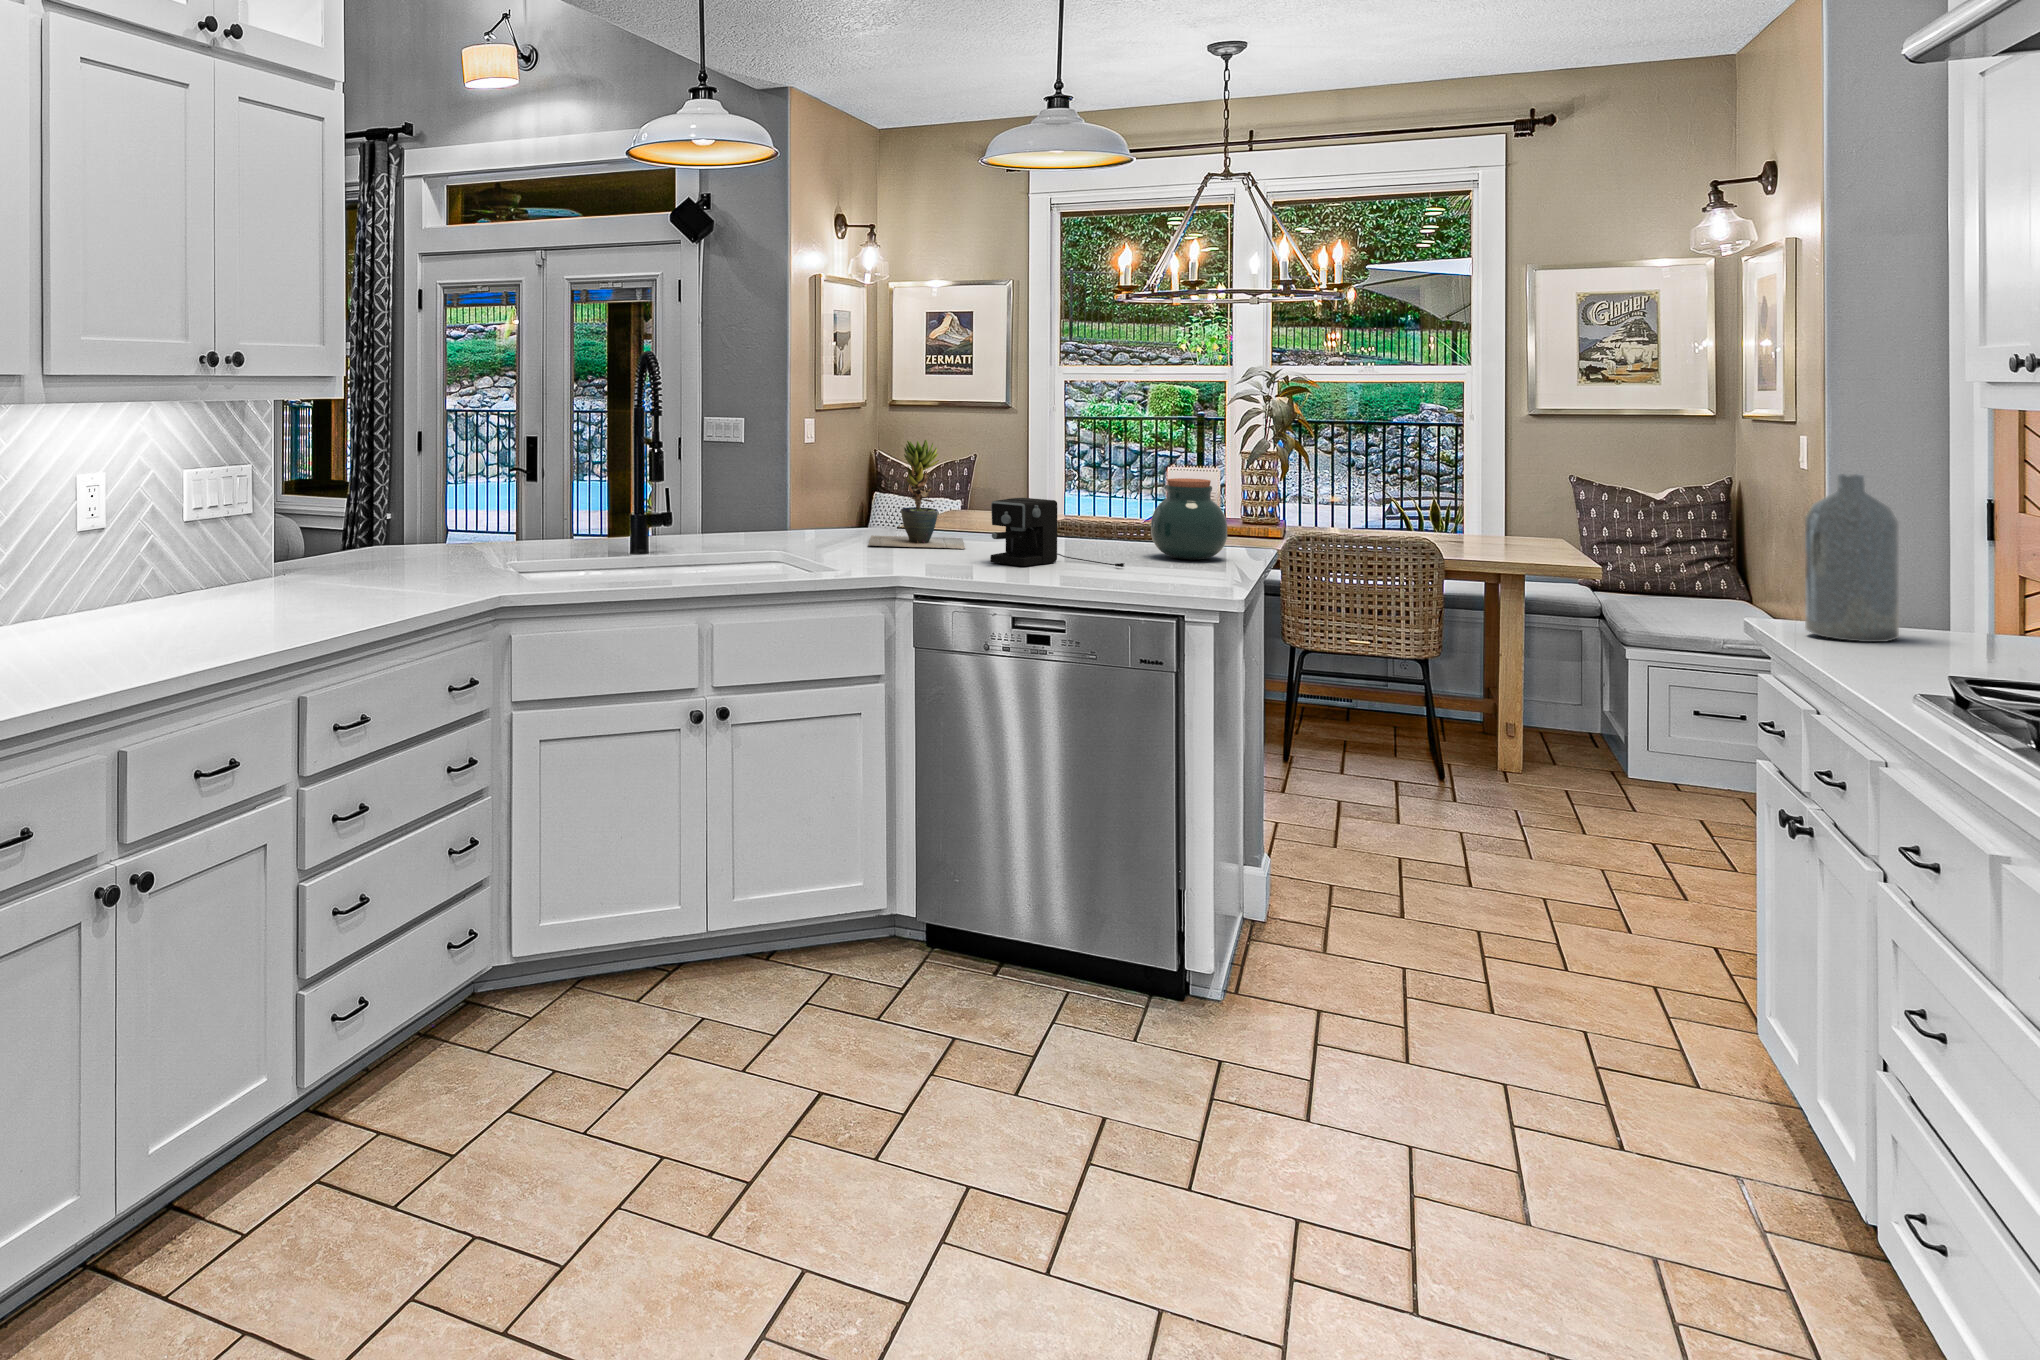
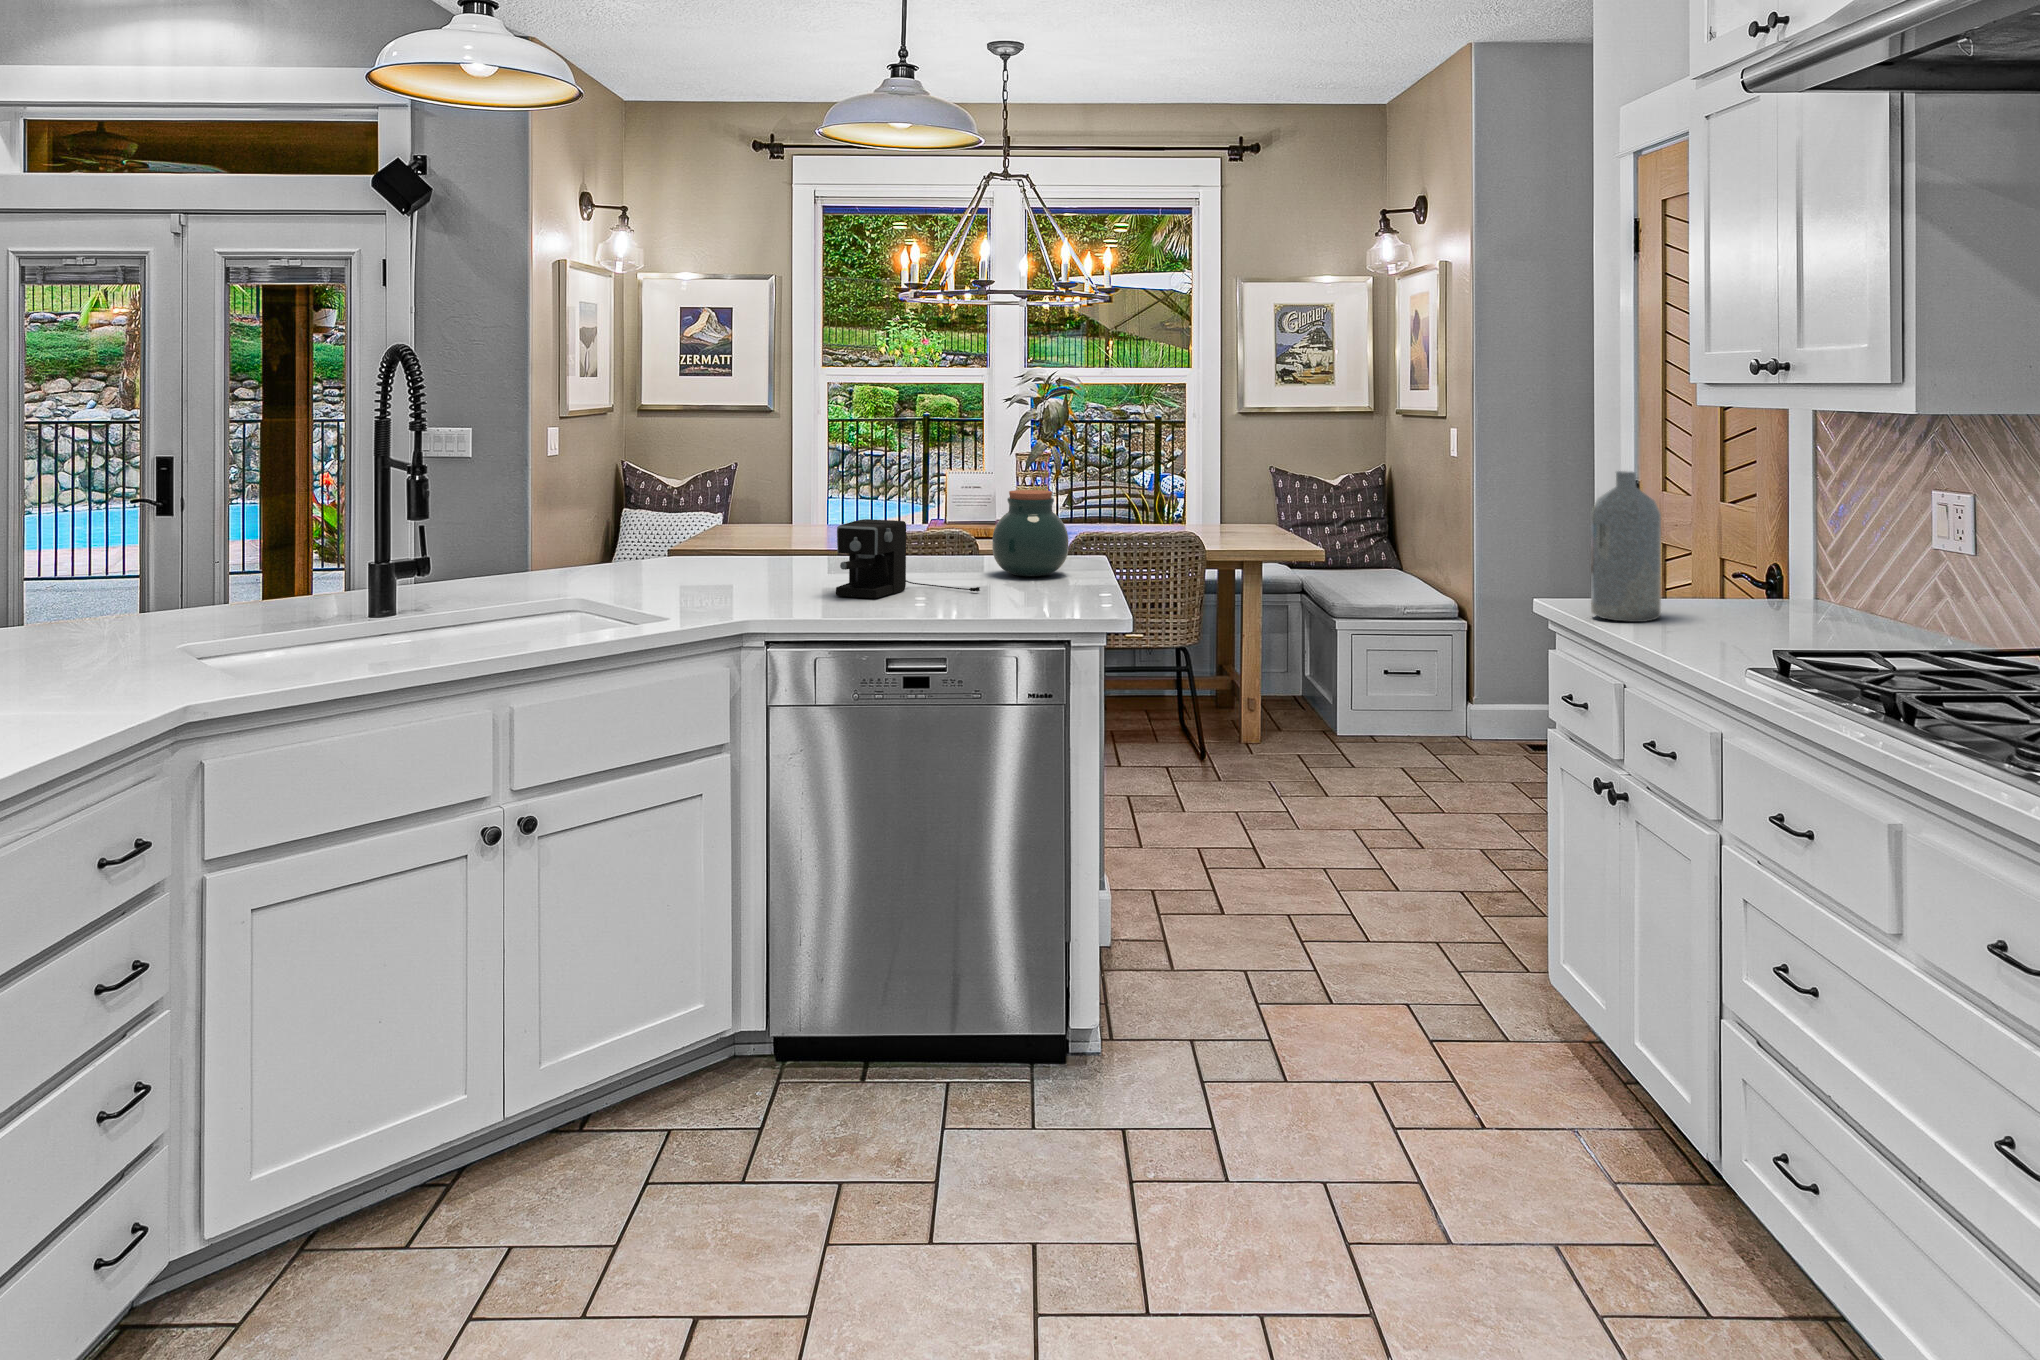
potted plant: present [868,440,965,549] -> none [673,454,793,583]

